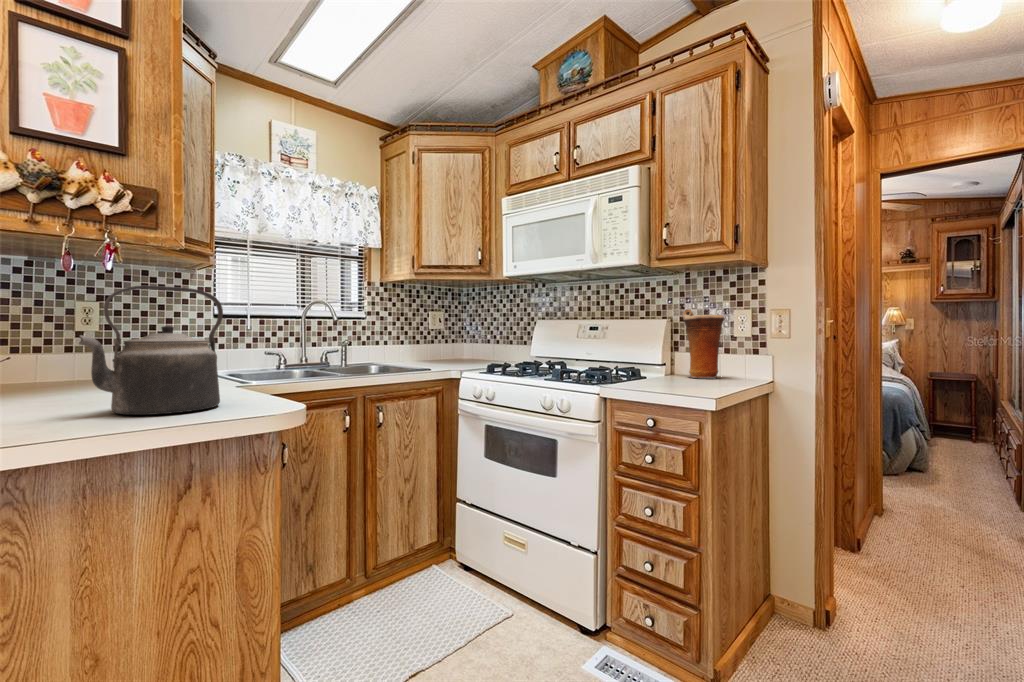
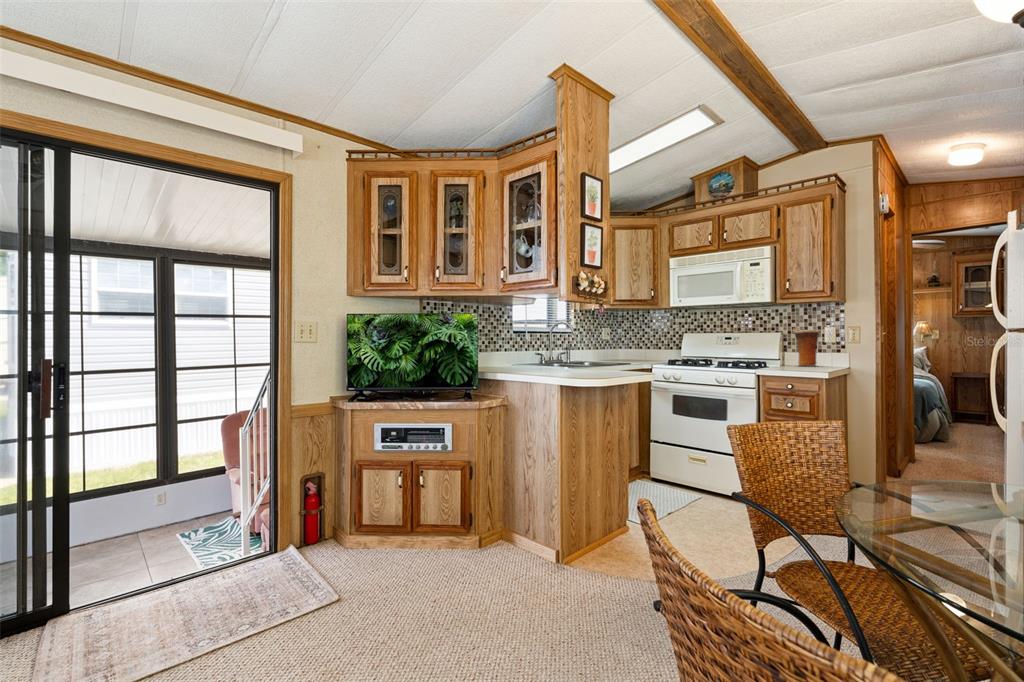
kettle: present [79,286,223,415] -> none [575,320,614,374]

